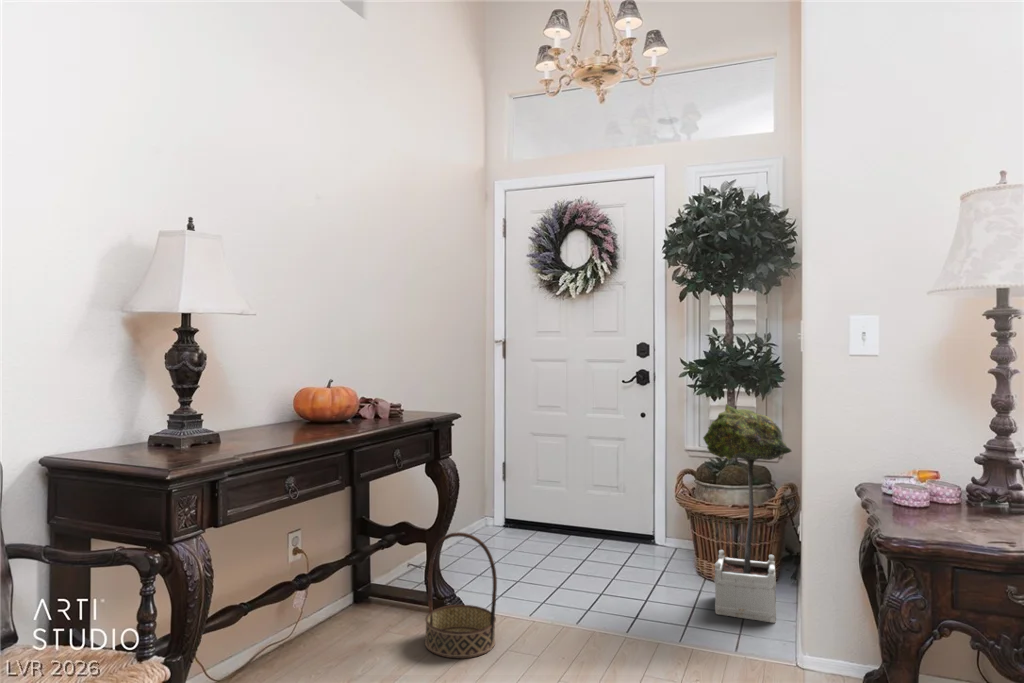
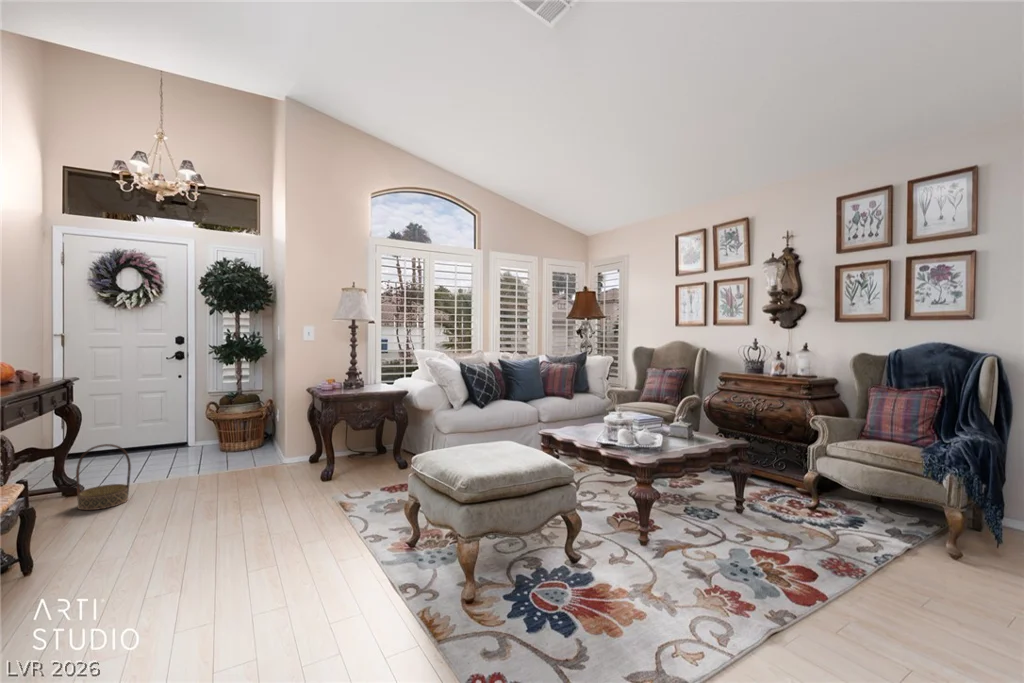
potted tree: present [703,404,791,623] -> none [232,367,276,462]

